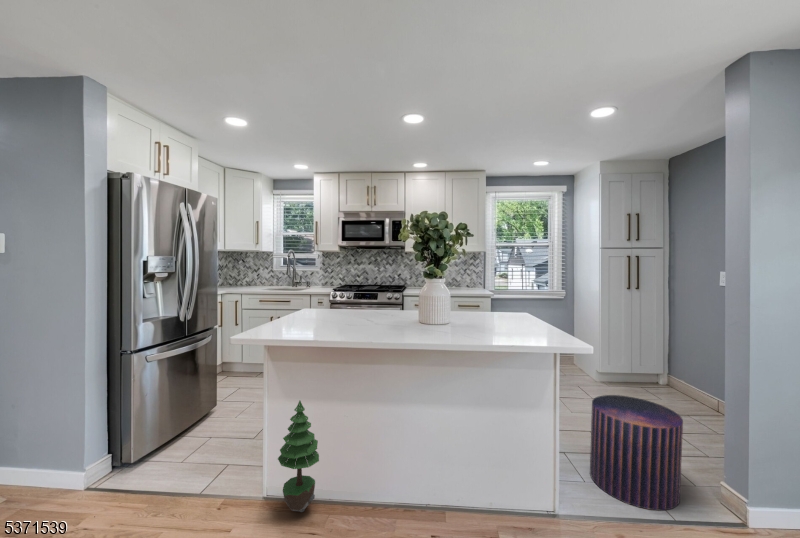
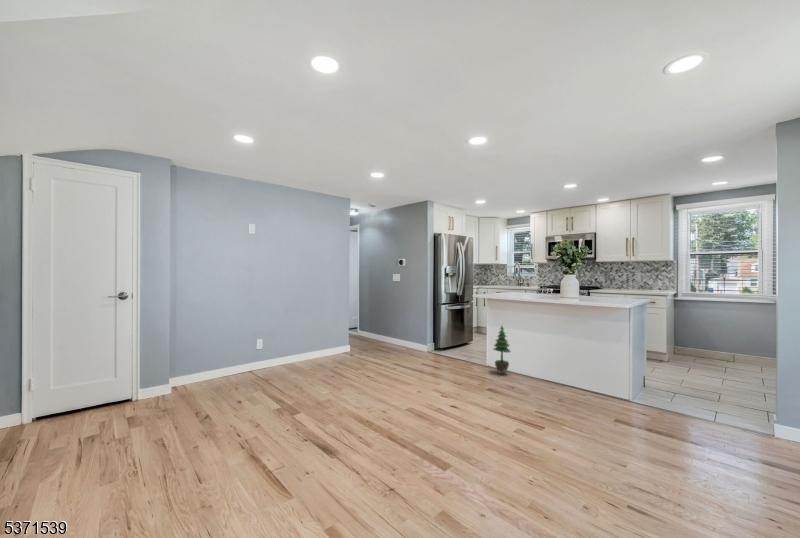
pouf: present [590,395,683,510] -> none [687,355,758,424]

